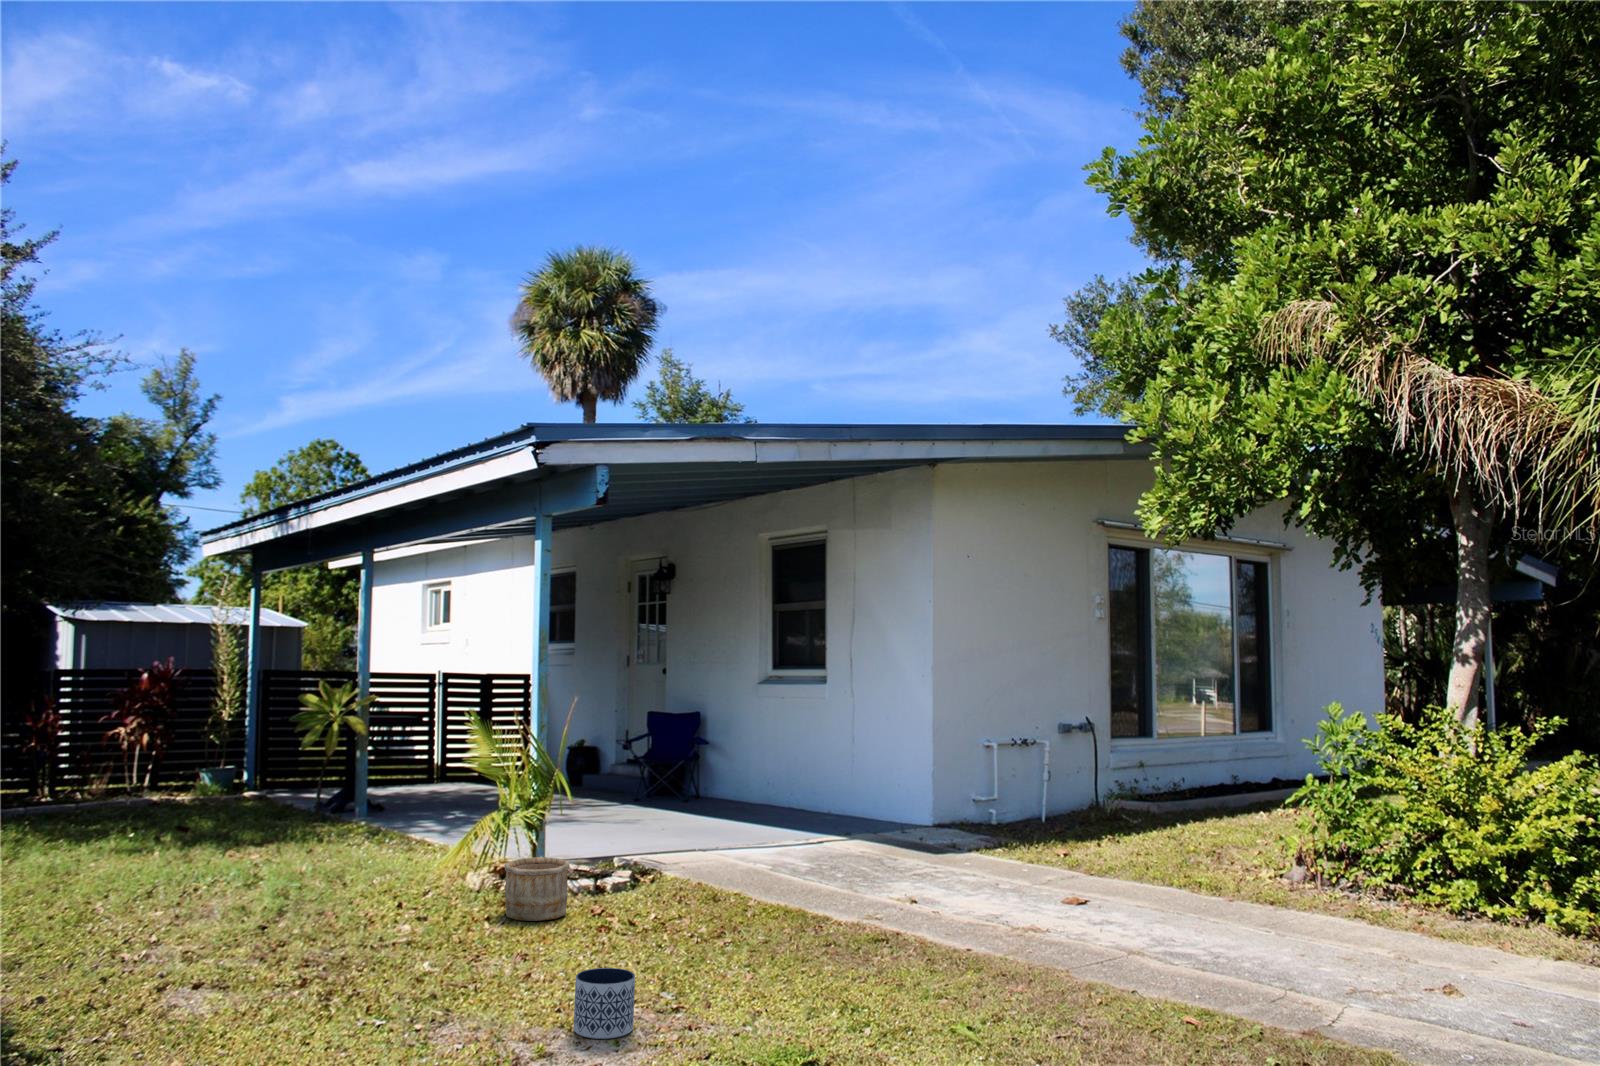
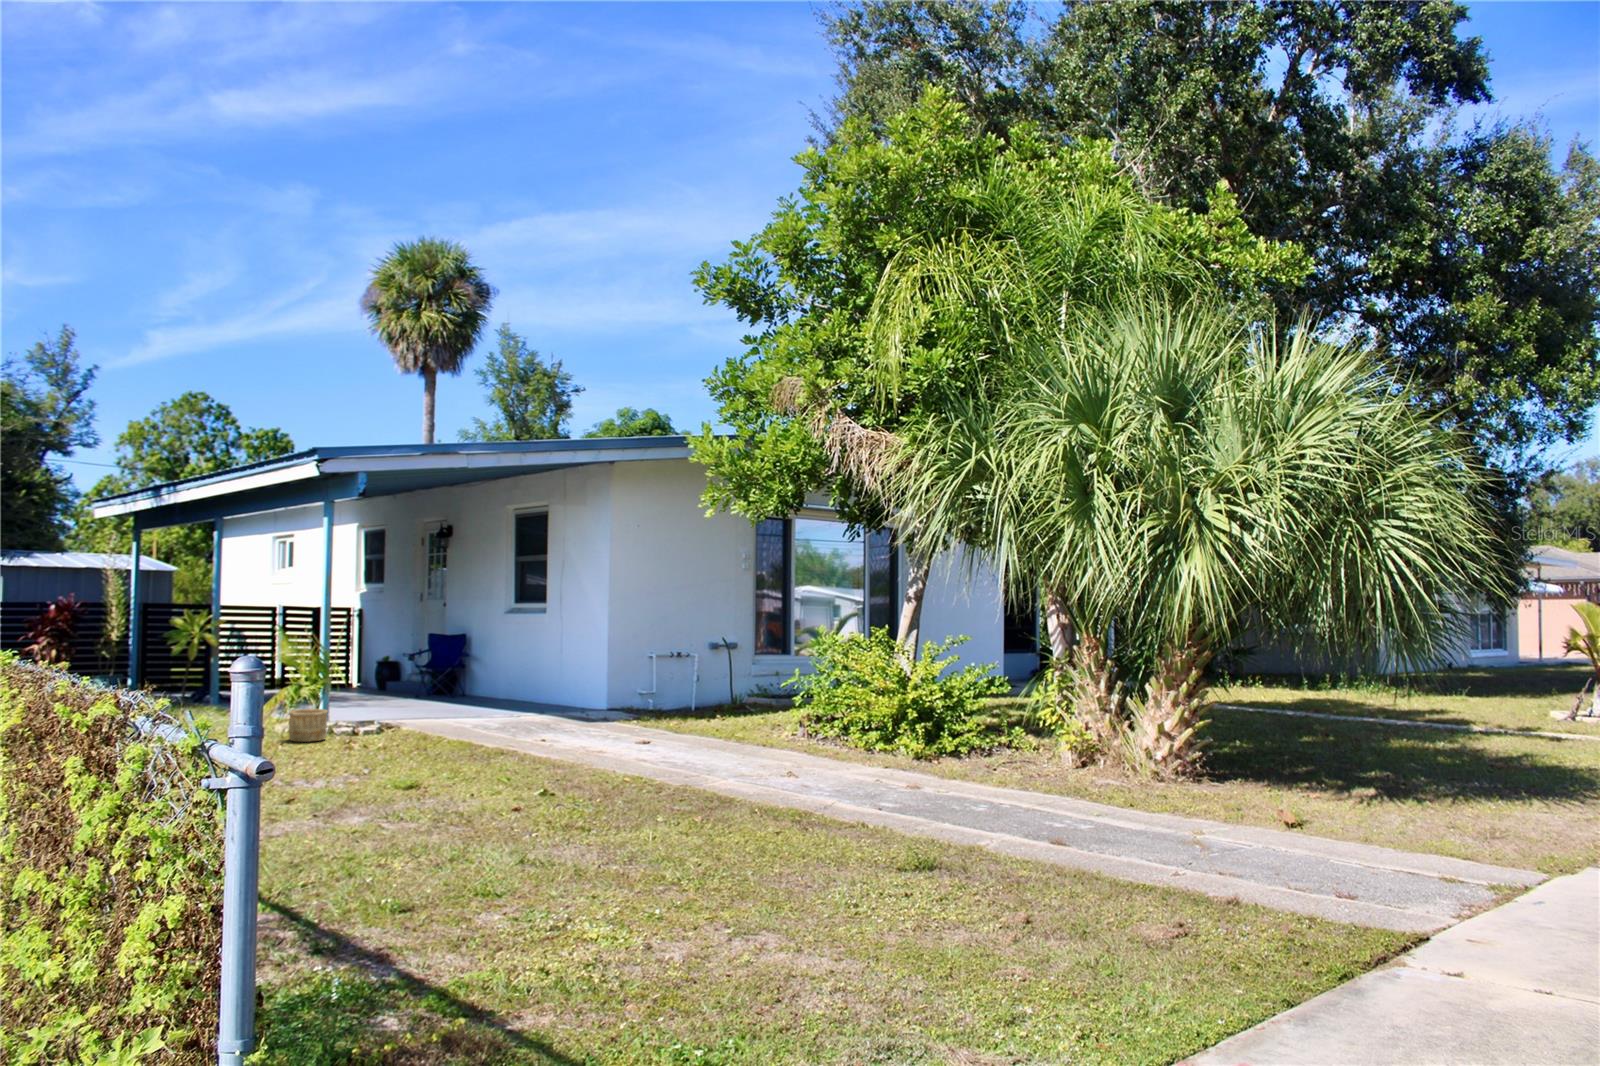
planter: present [574,968,635,1039] -> none [303,745,334,775]

